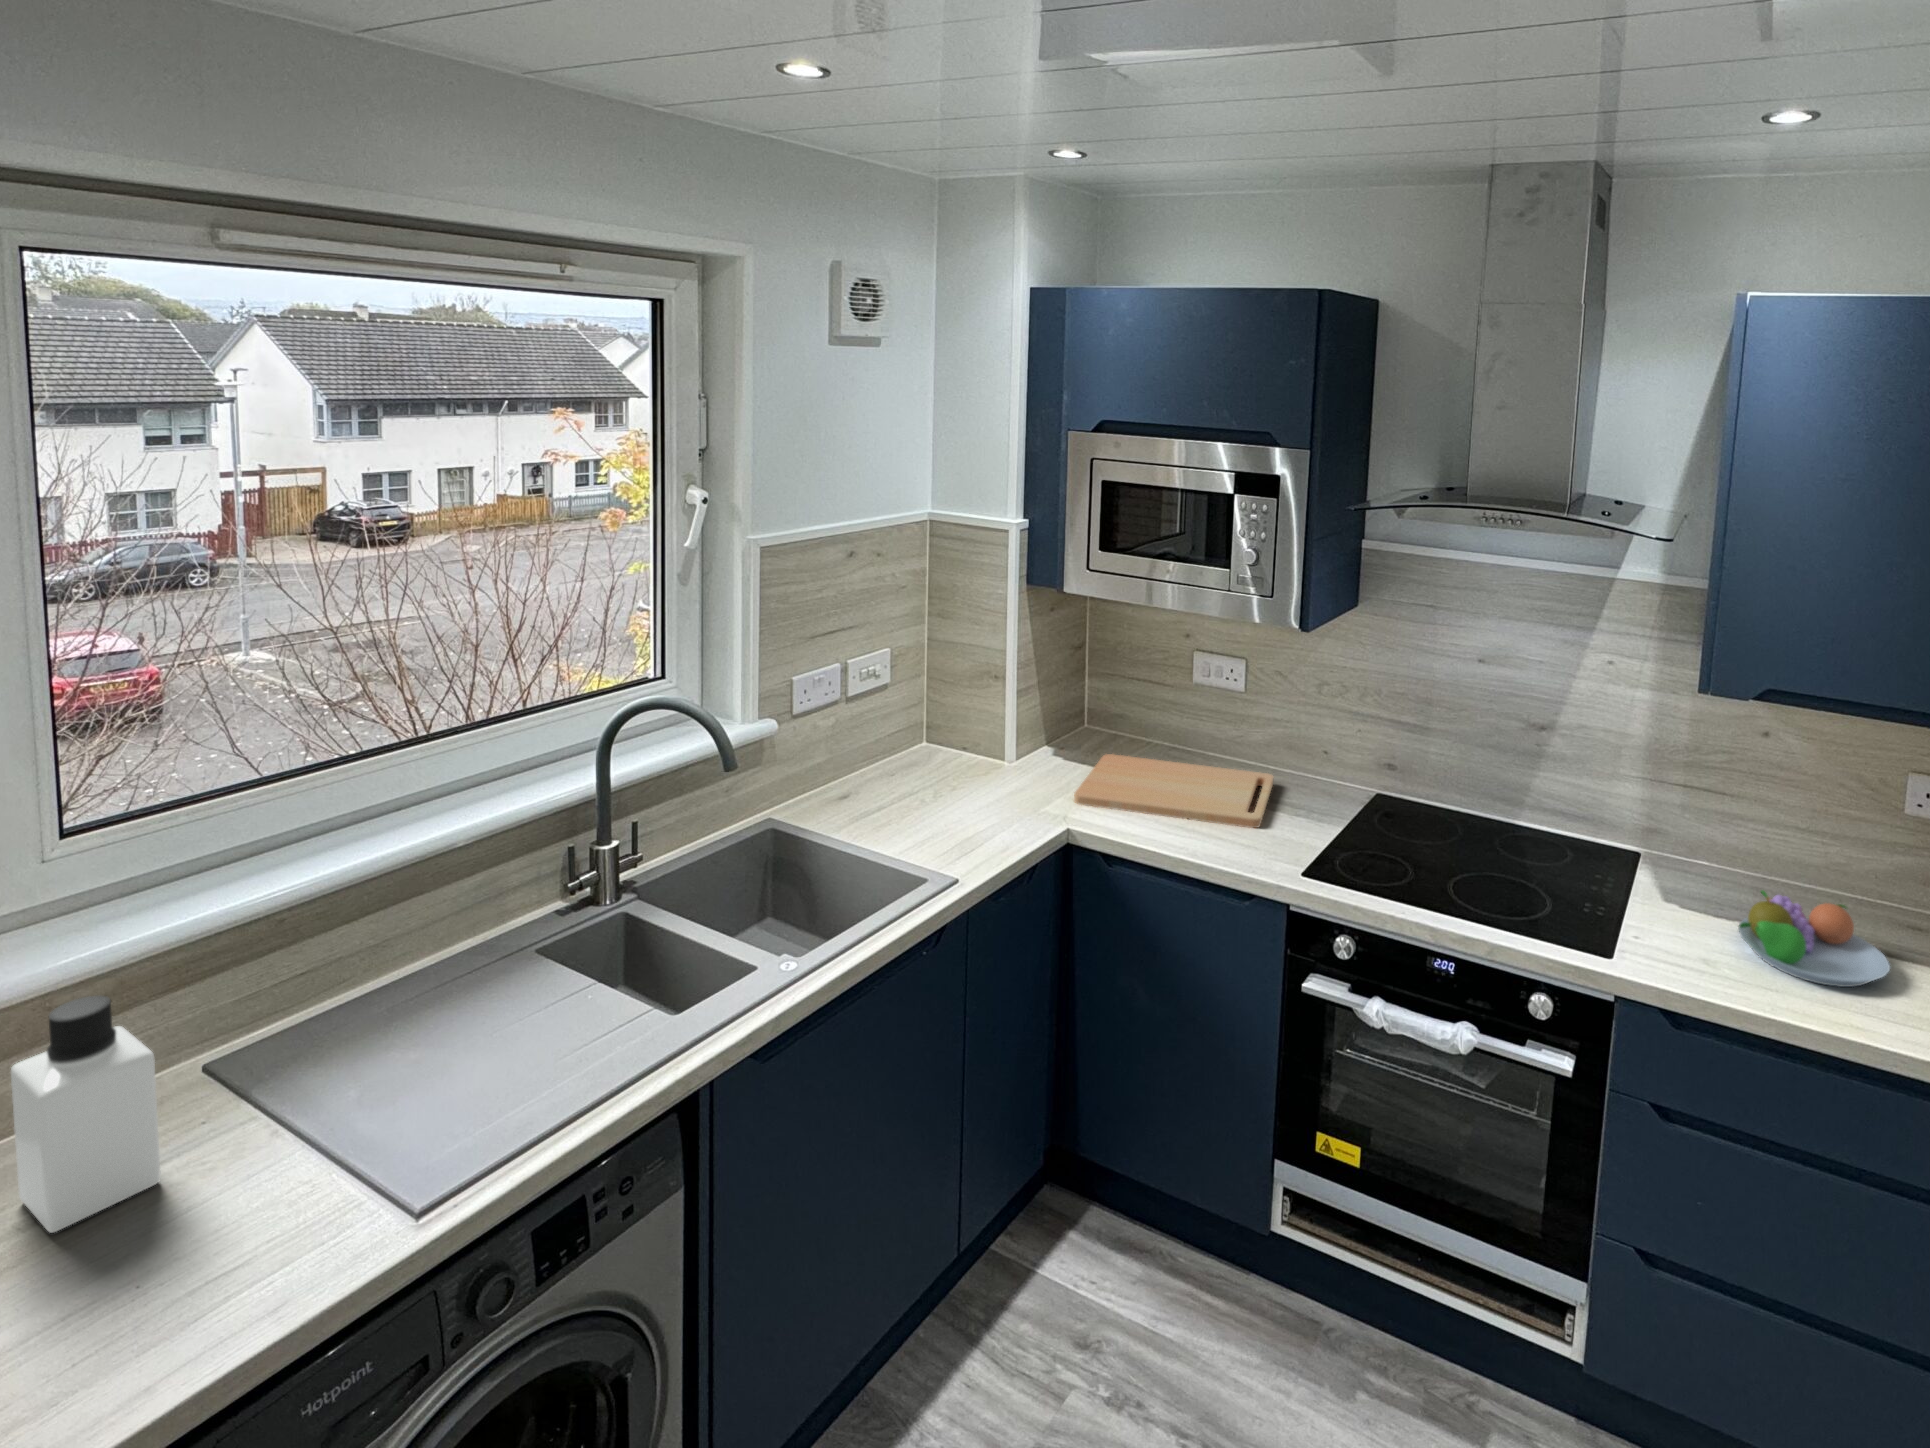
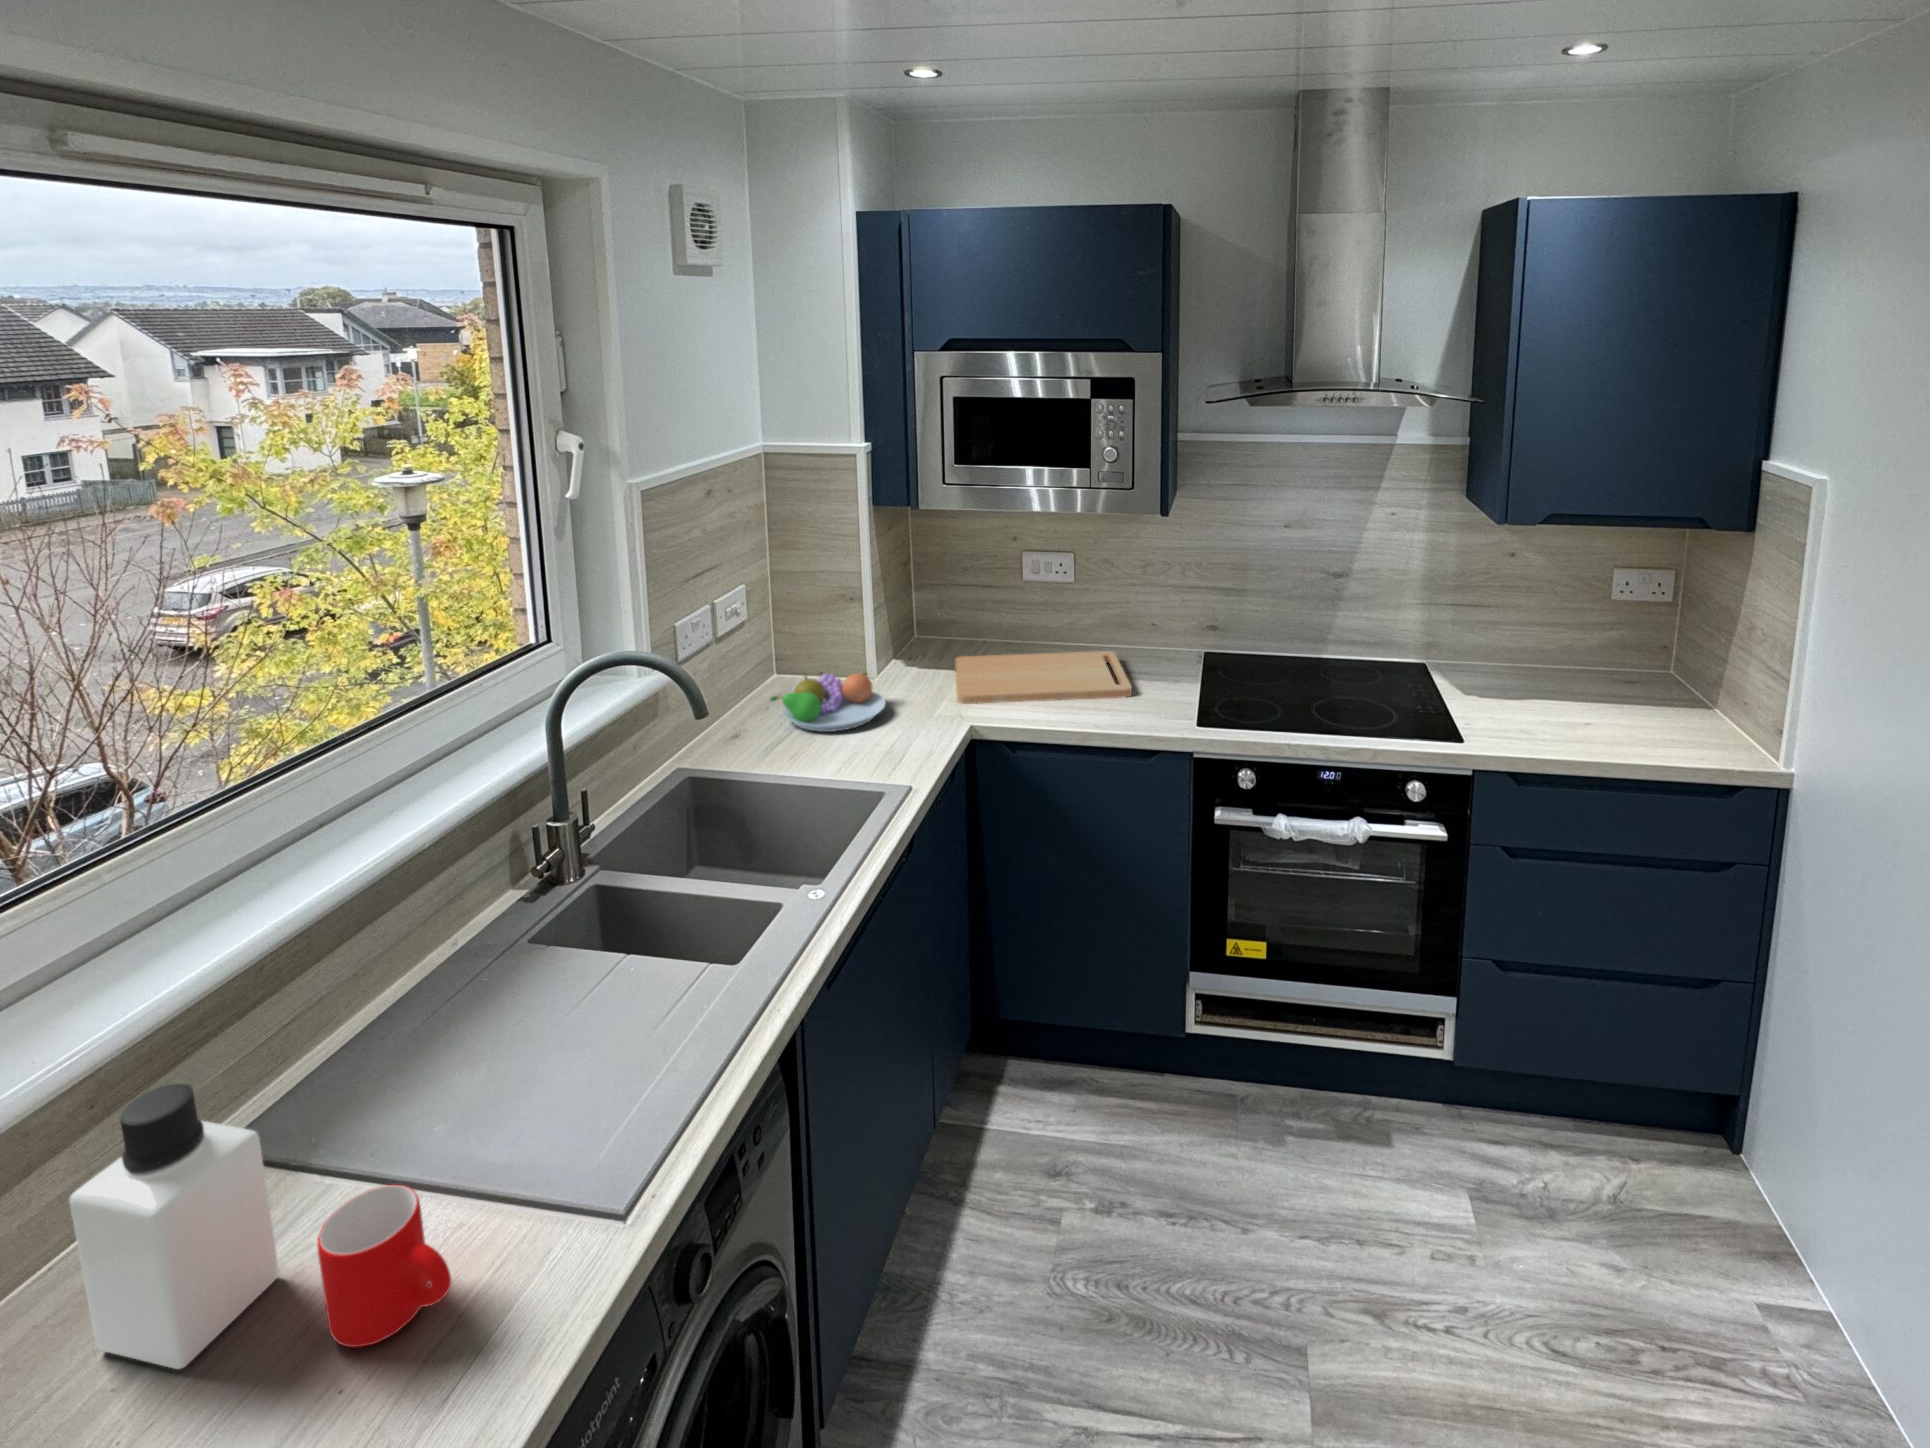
fruit bowl: present [1738,891,1890,987] -> present [771,673,885,732]
mug: none [142,1127,241,1261] -> present [317,1185,451,1347]

